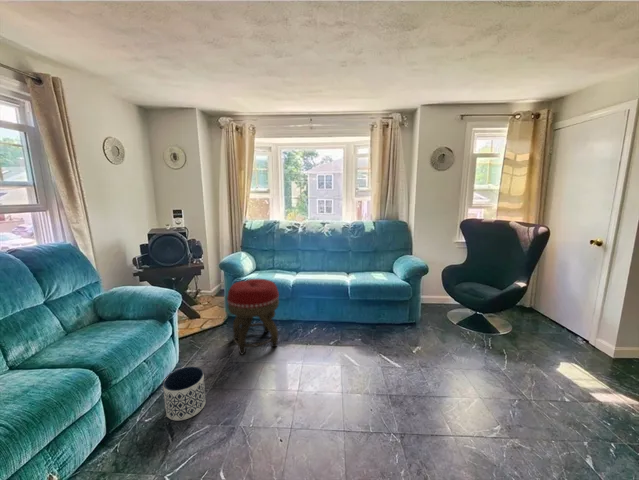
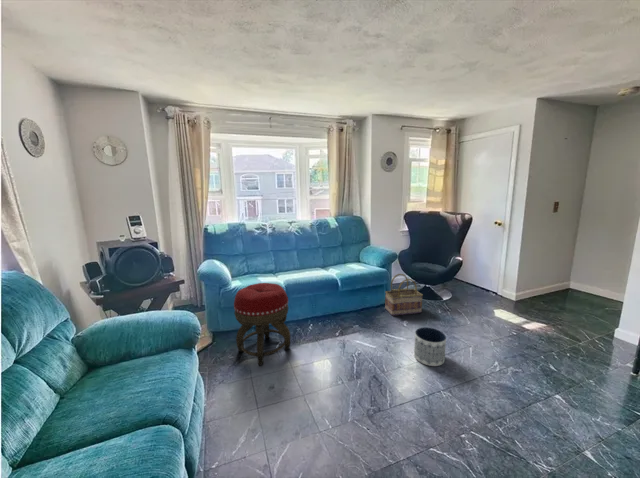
basket: none [406,292,450,344] -> present [385,274,423,316]
planter: present [163,367,206,421] -> present [414,327,446,366]

